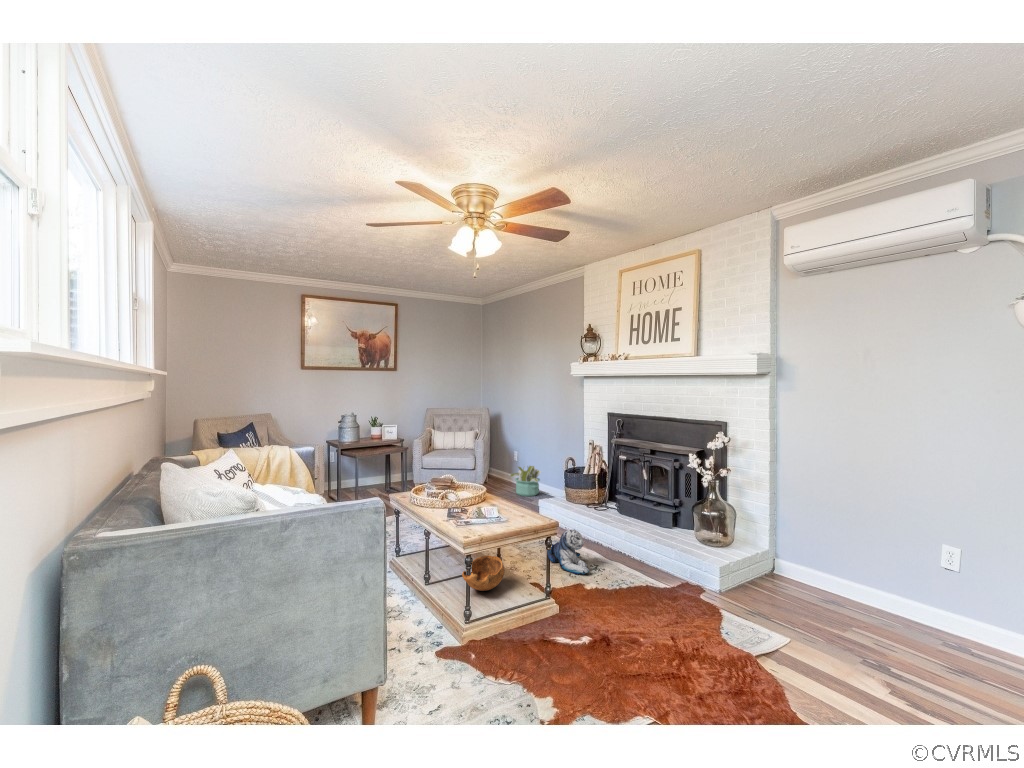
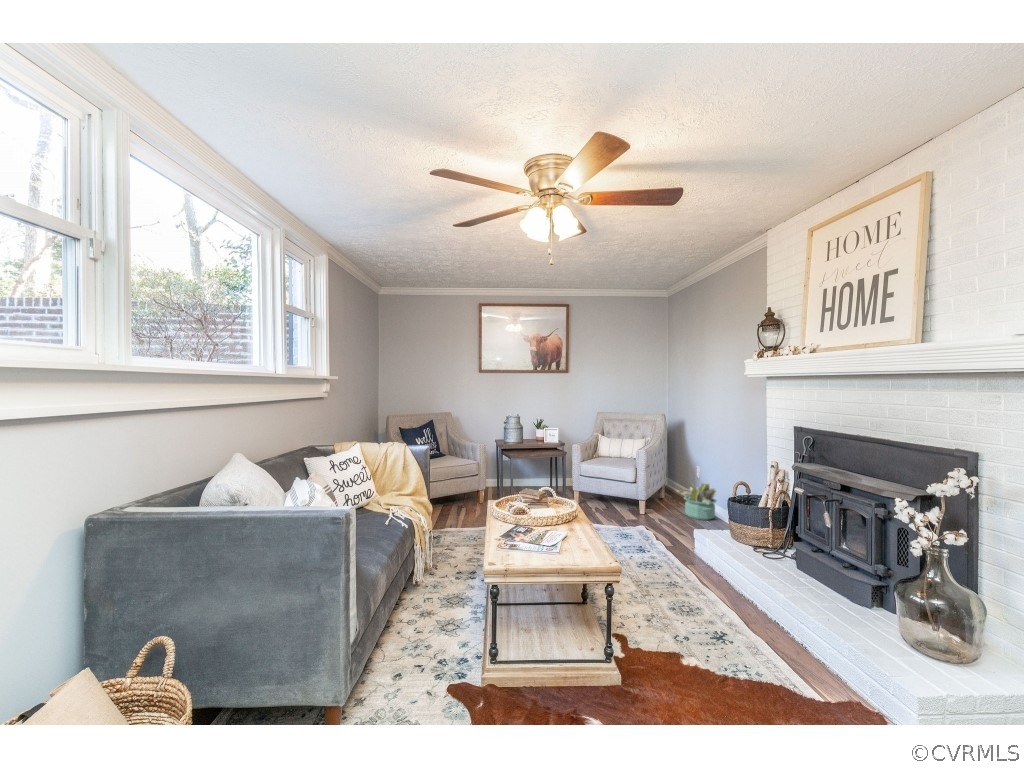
plush toy: present [547,530,589,575] -> none [660,576,707,641]
wooden bowl: present [462,555,505,591] -> none [520,586,573,628]

